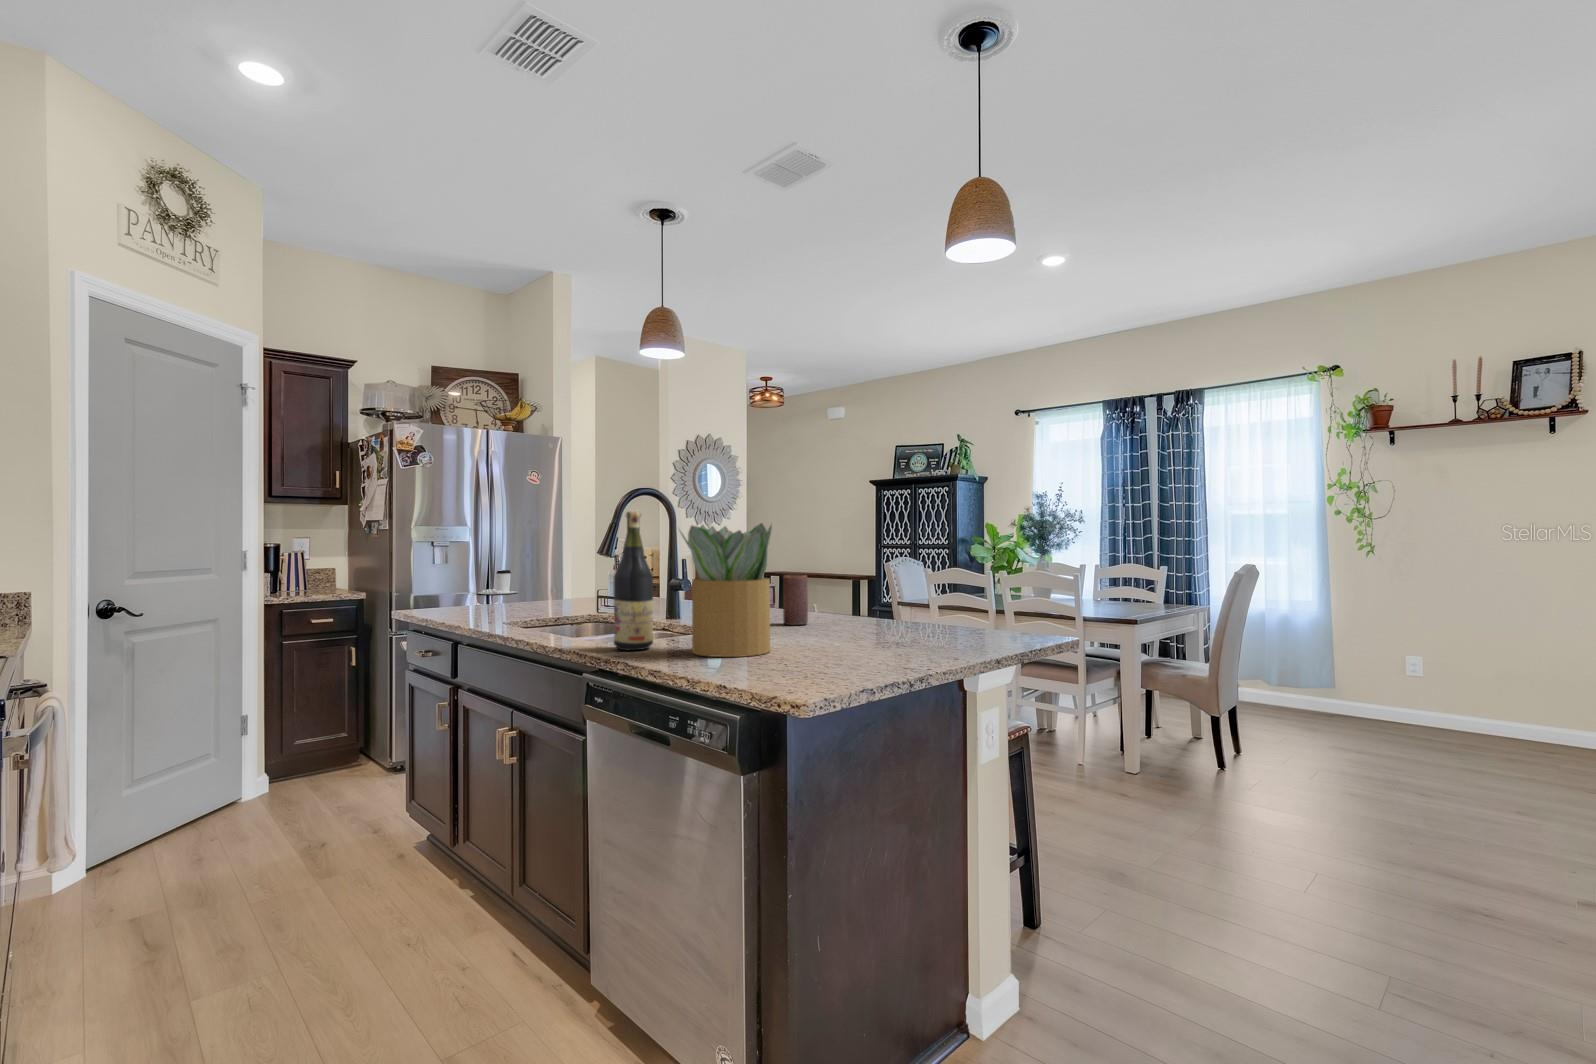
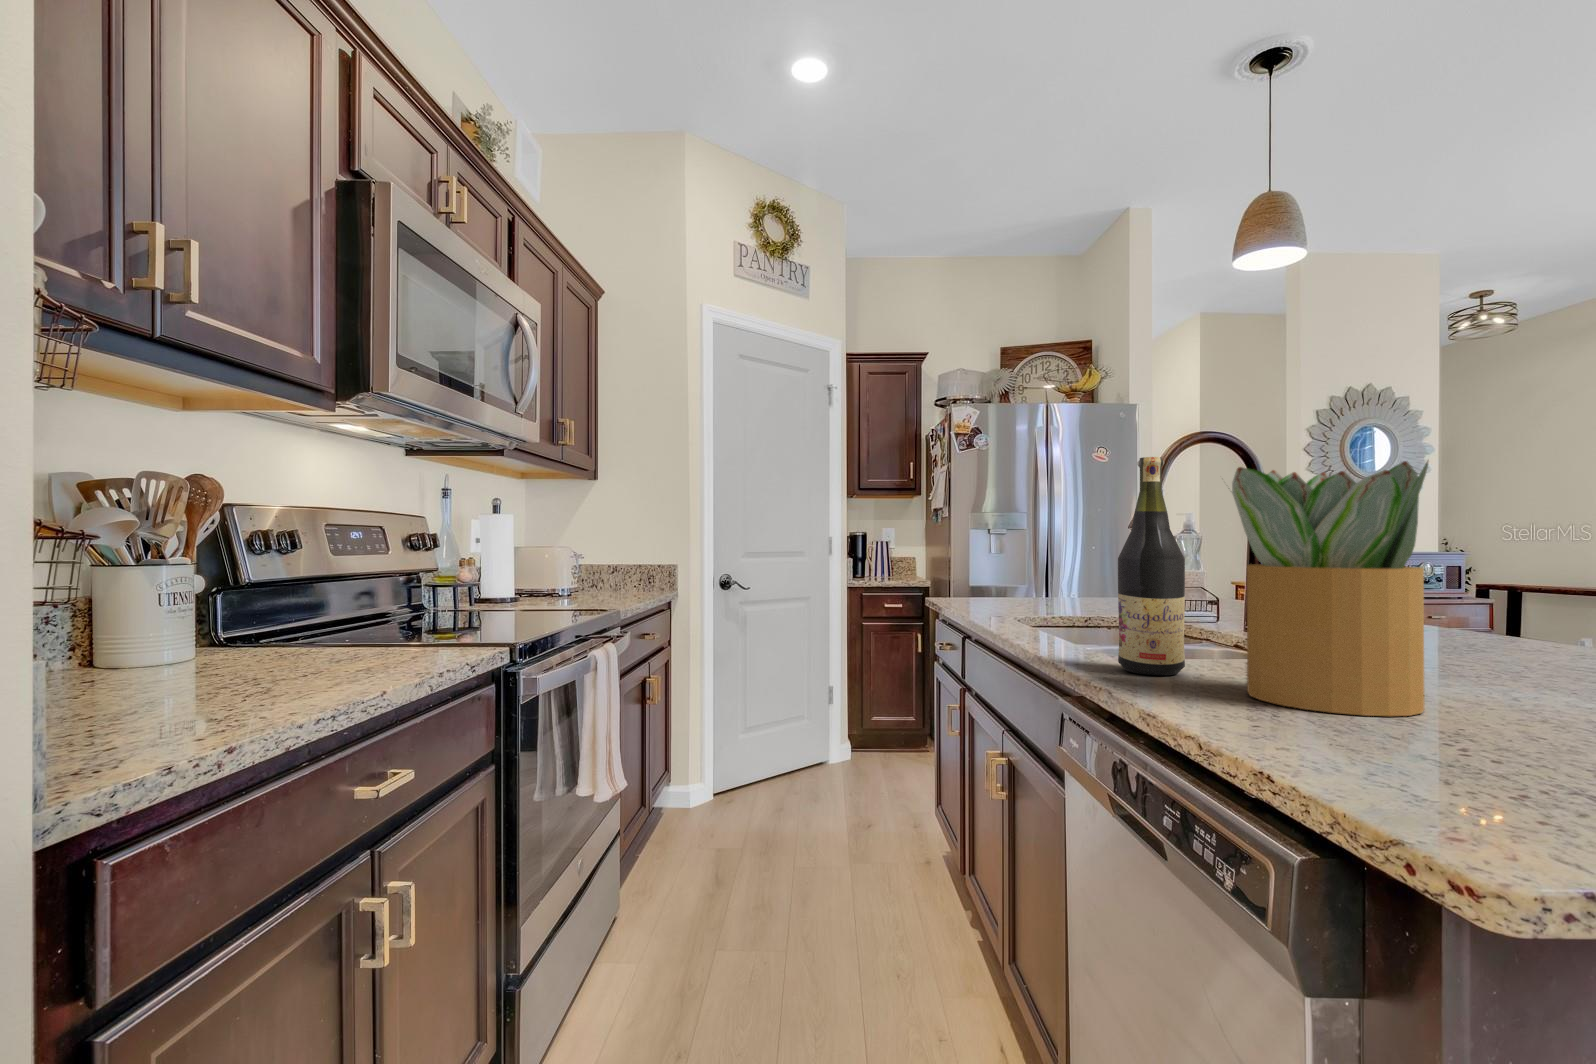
coffee cup: present [478,570,518,595] -> none [1038,562,1084,589]
candle: present [783,575,808,625] -> none [1480,572,1544,667]

